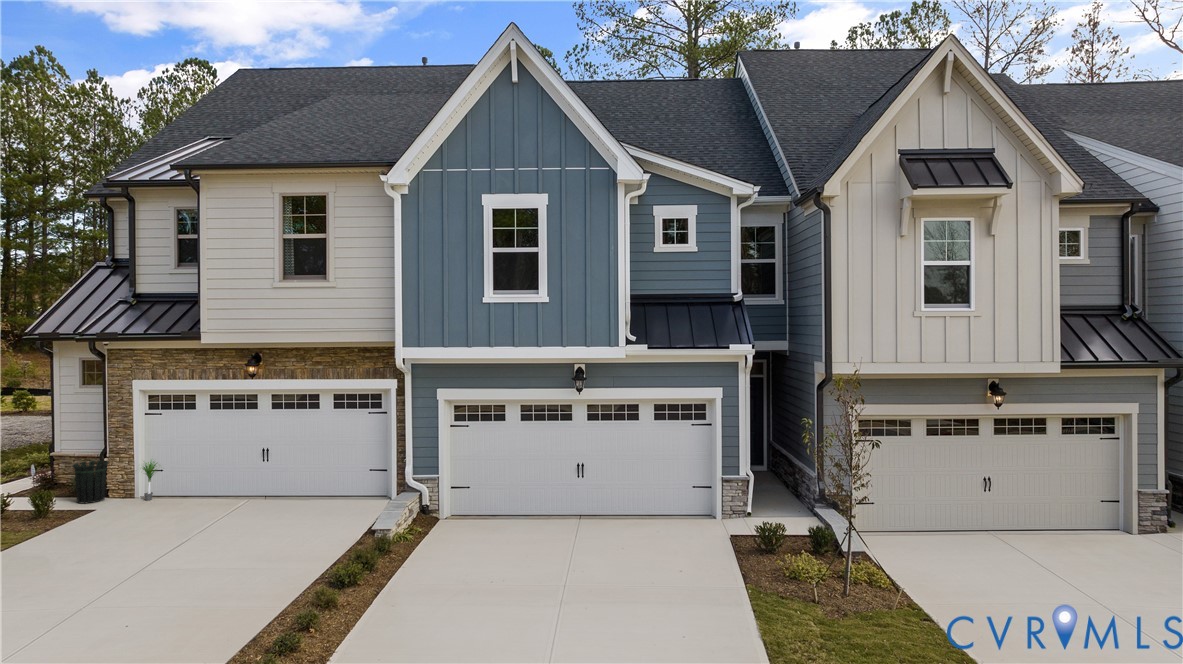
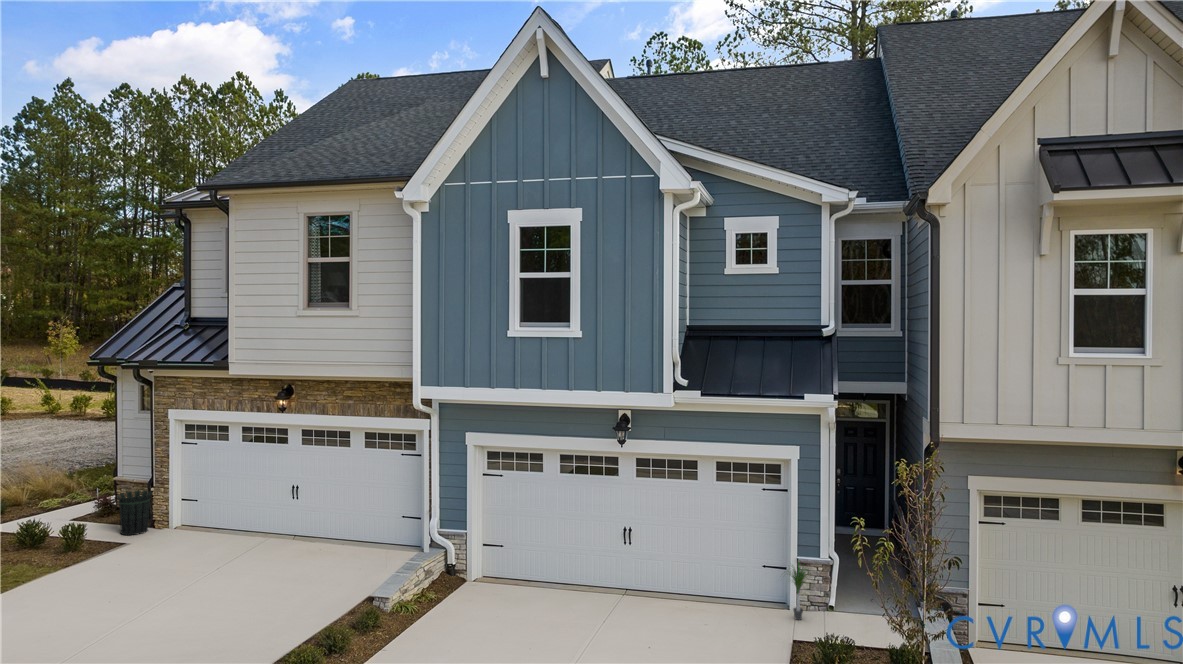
potted plant: present [142,462,157,500] -> present [789,565,807,620]

